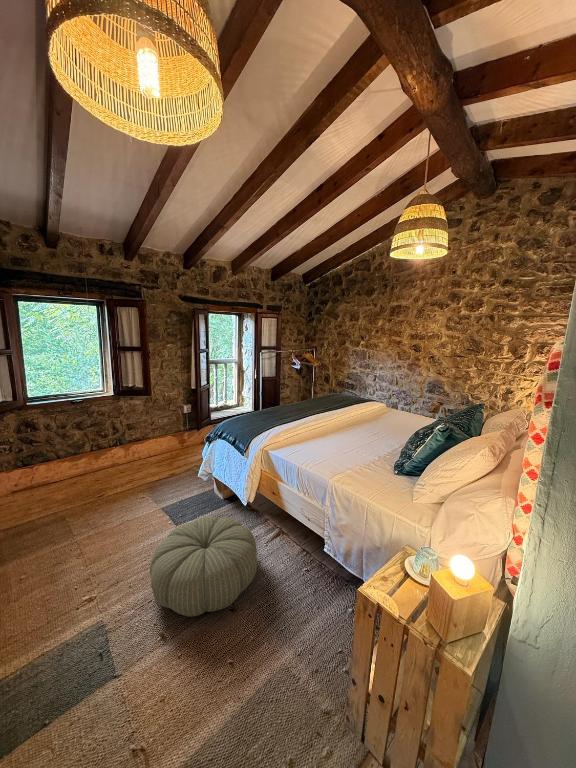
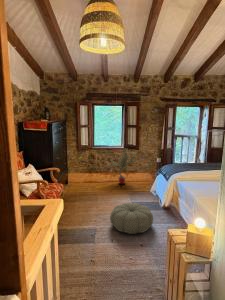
potted tree: none [78,394,150,473] -> present [109,149,136,184]

